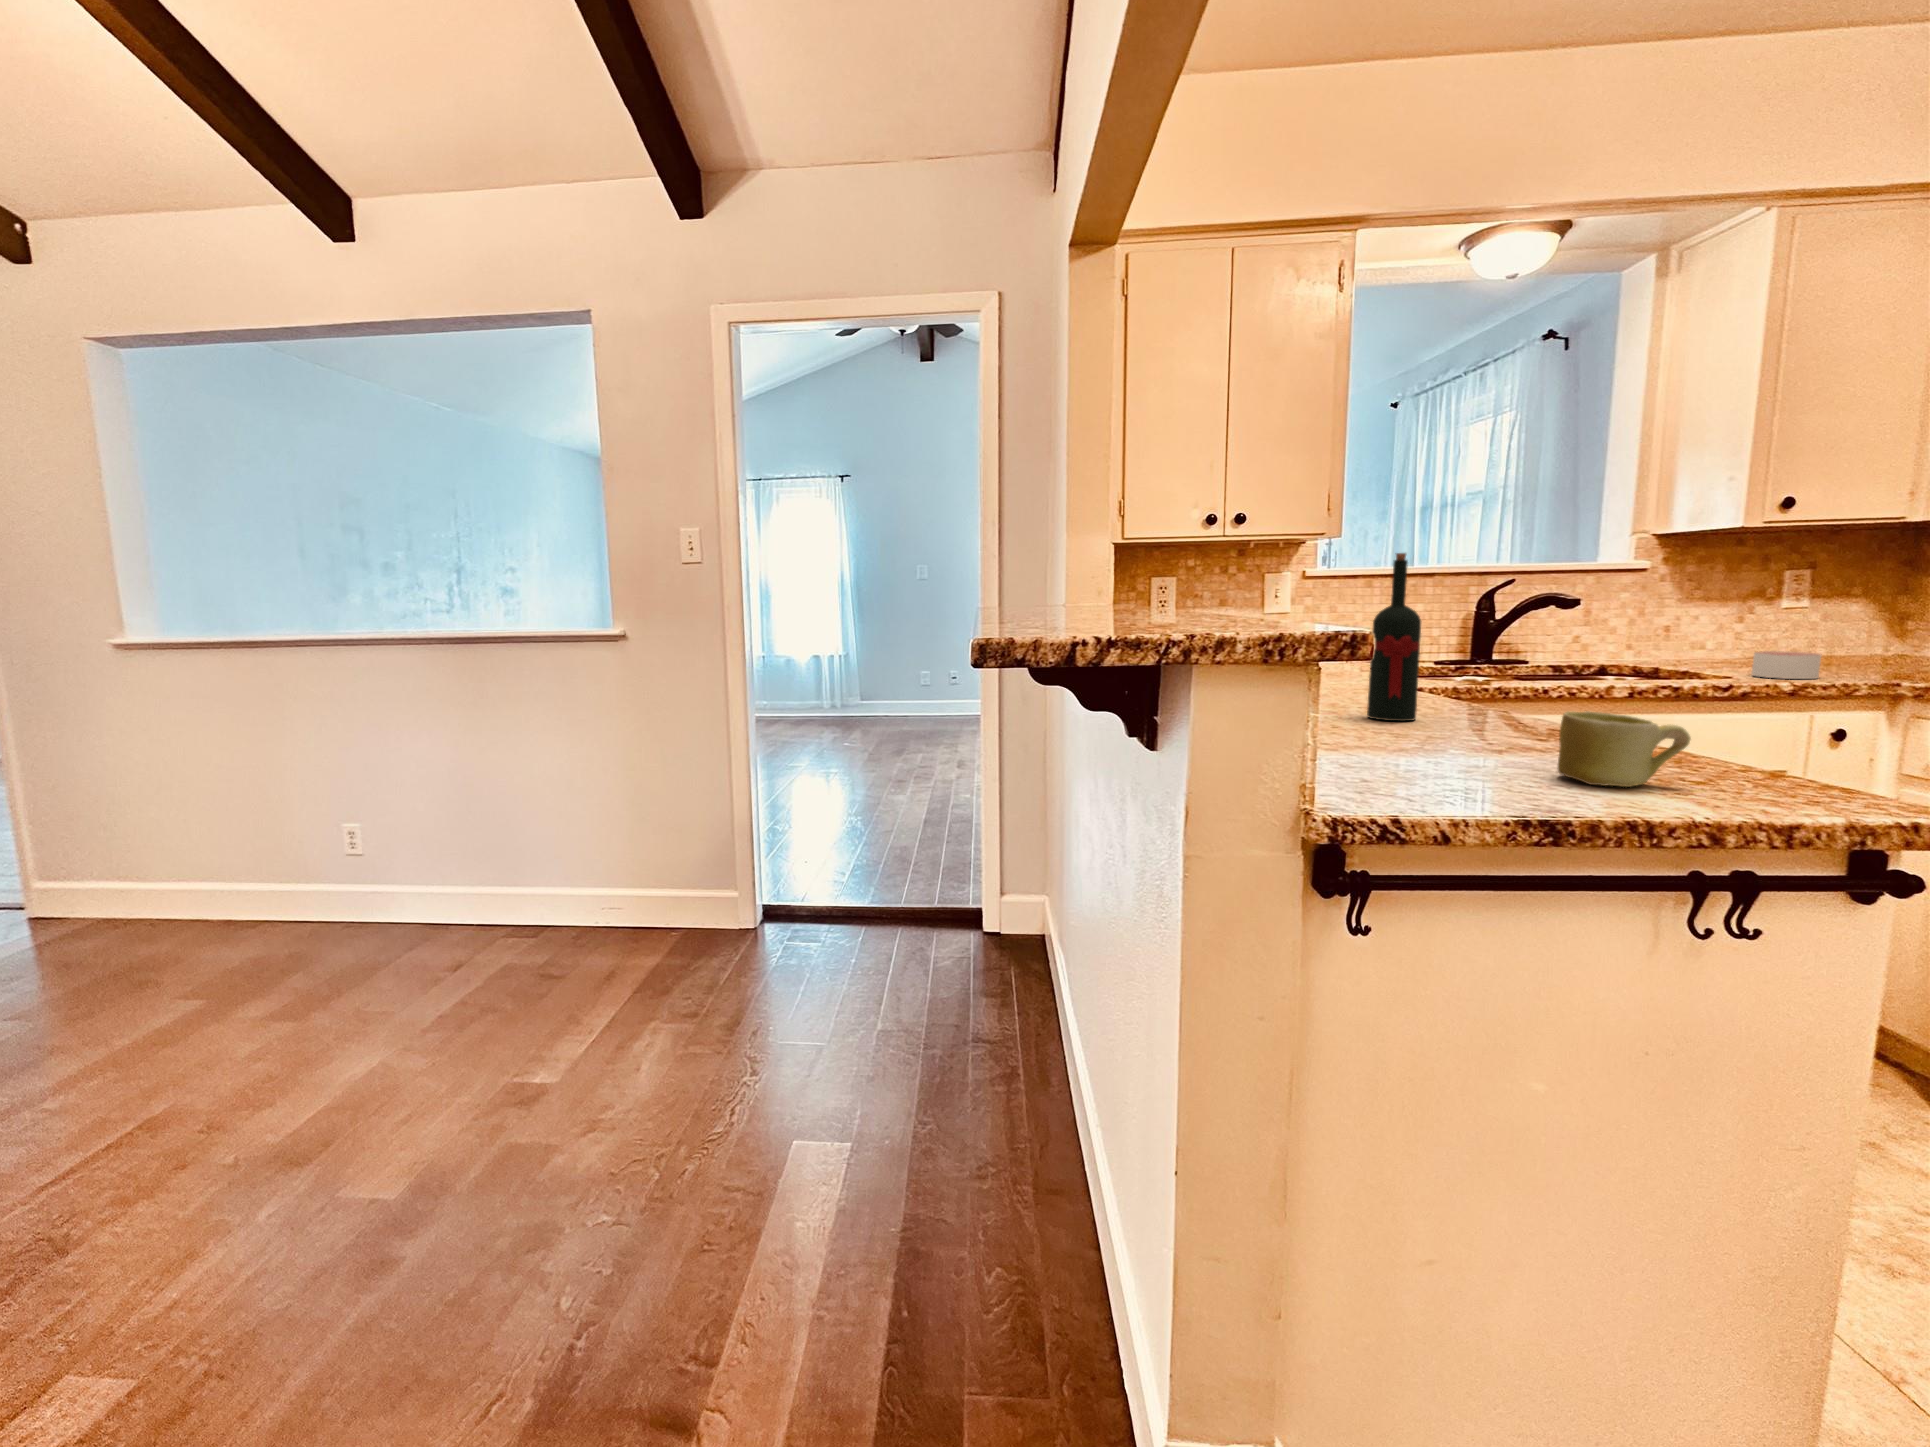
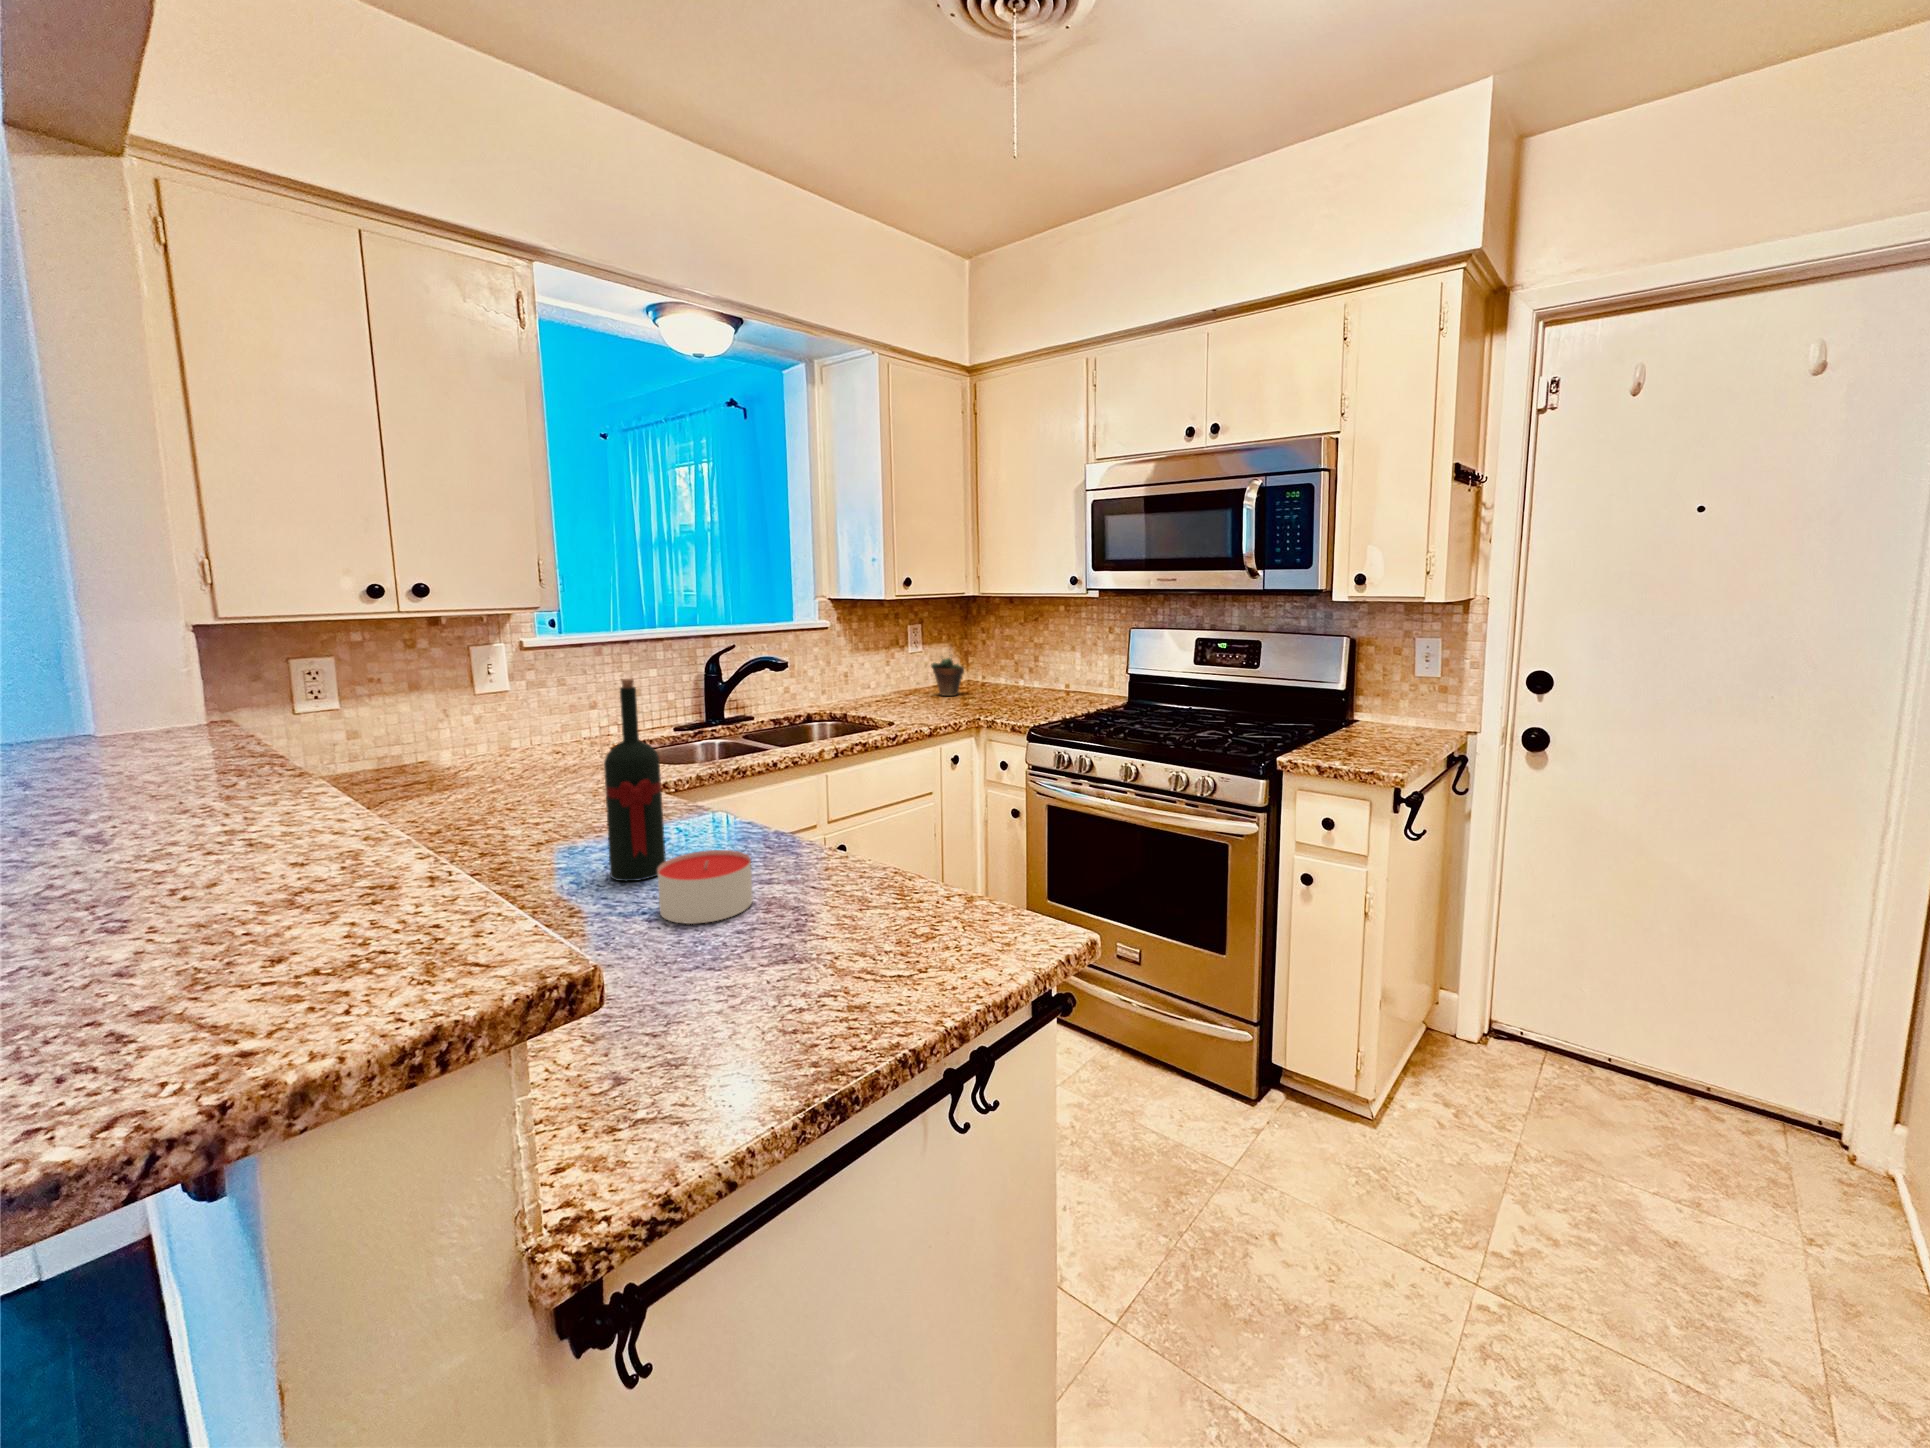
succulent plant: none [1816,592,1885,662] -> present [931,657,964,696]
candle: present [1752,651,1821,679] -> present [658,850,753,924]
mug: present [1558,711,1691,787] -> none [818,885,923,979]

